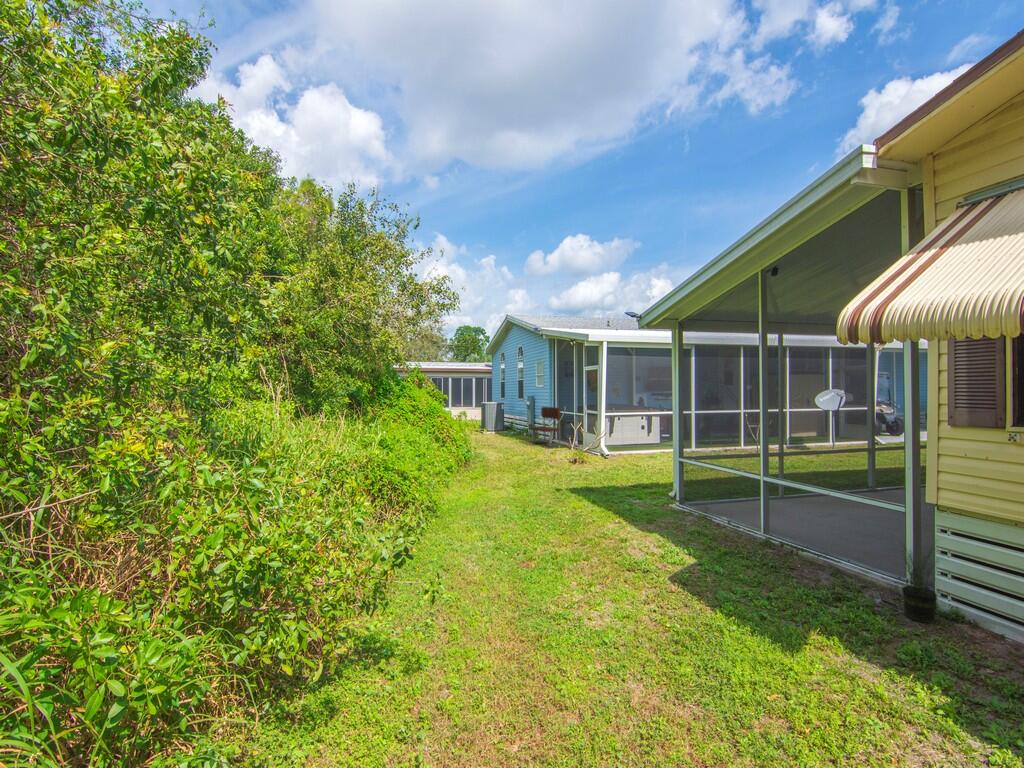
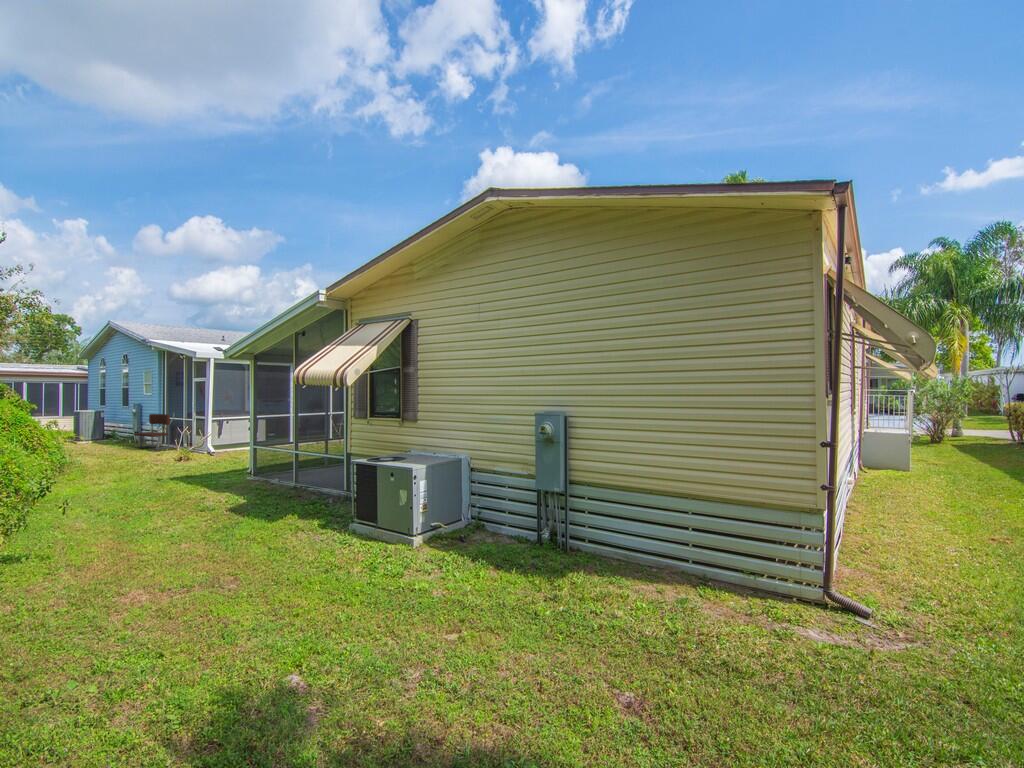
potted plant: present [902,544,938,623] -> none [328,467,346,502]

